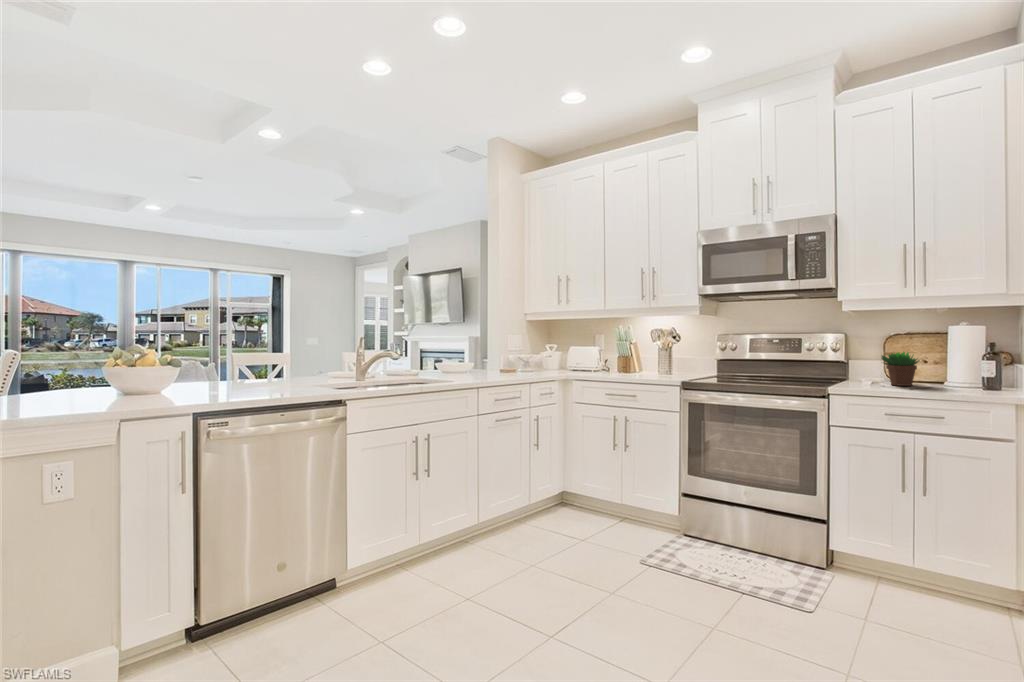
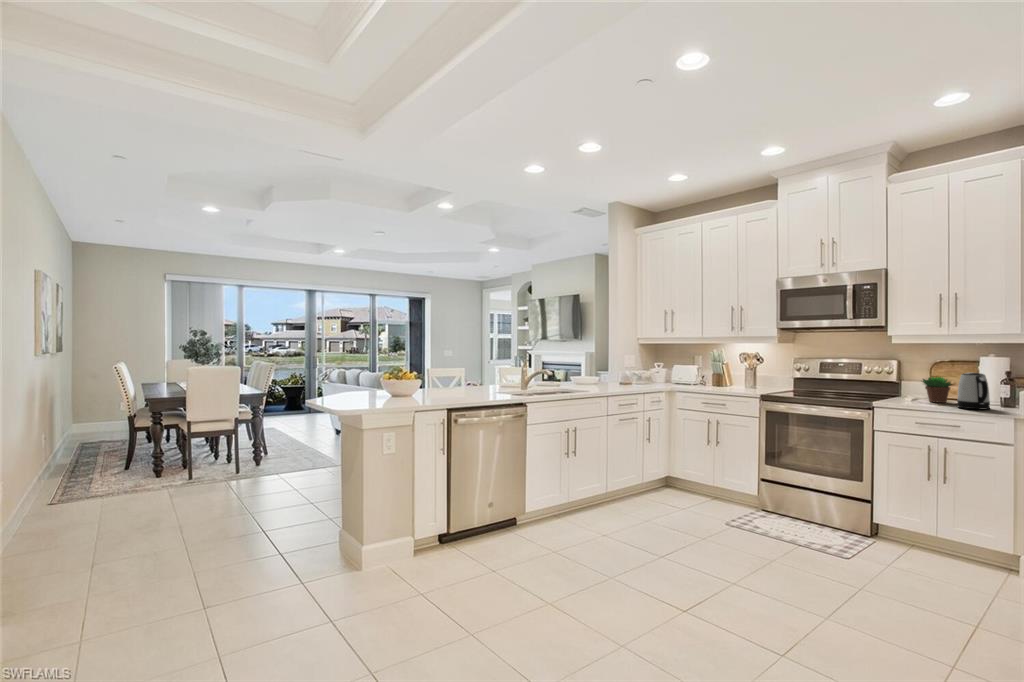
kettle: none [933,345,978,393] -> present [957,373,990,409]

